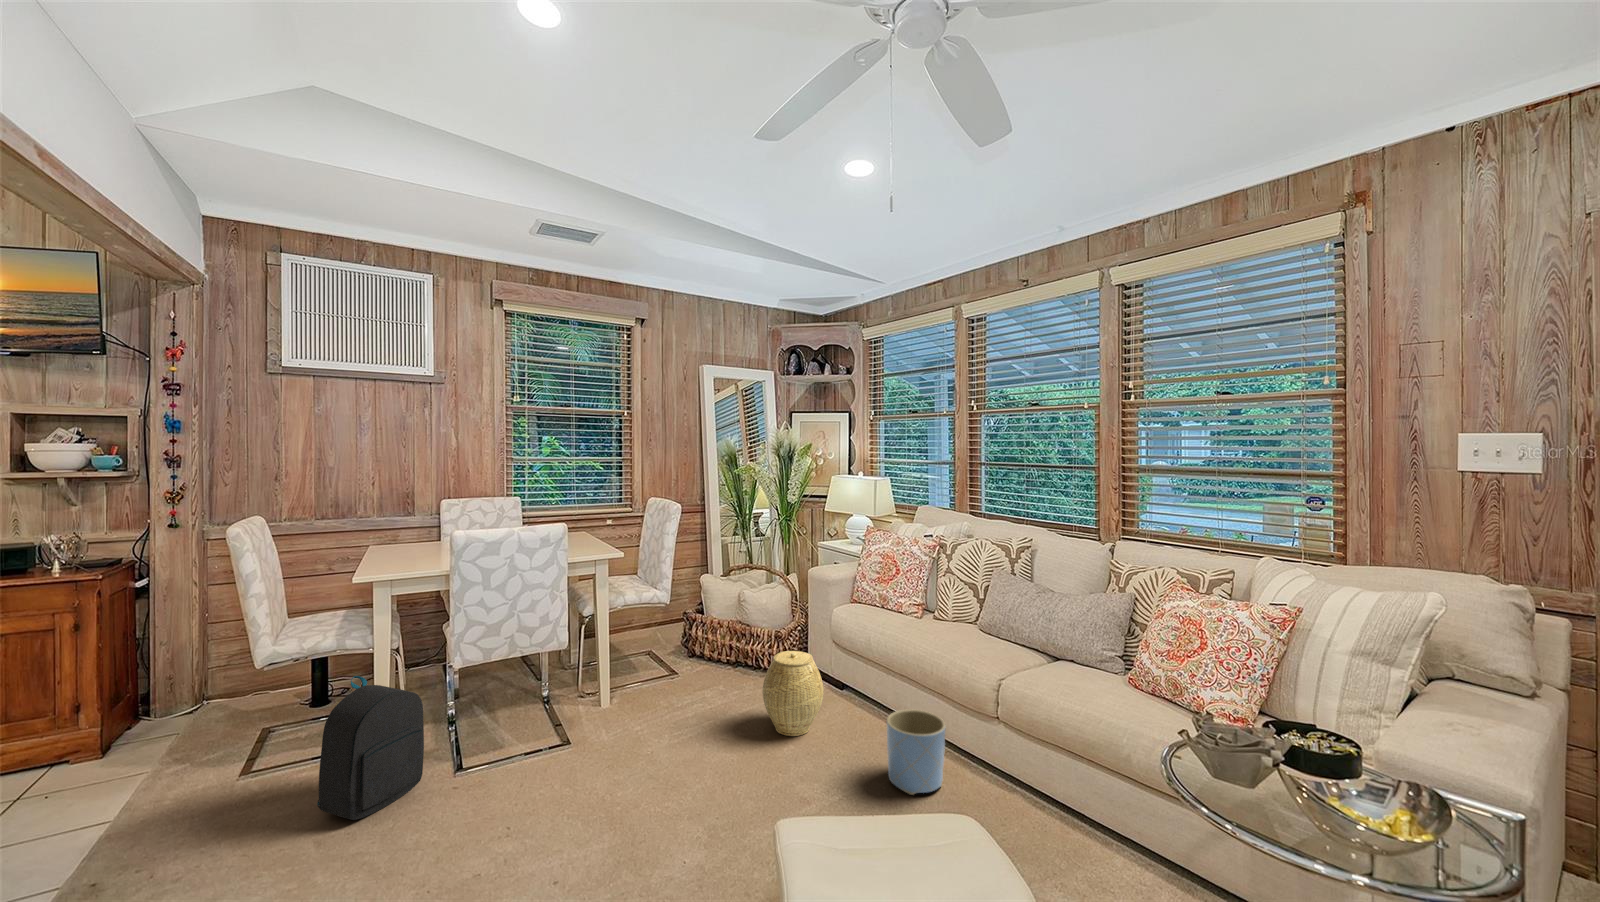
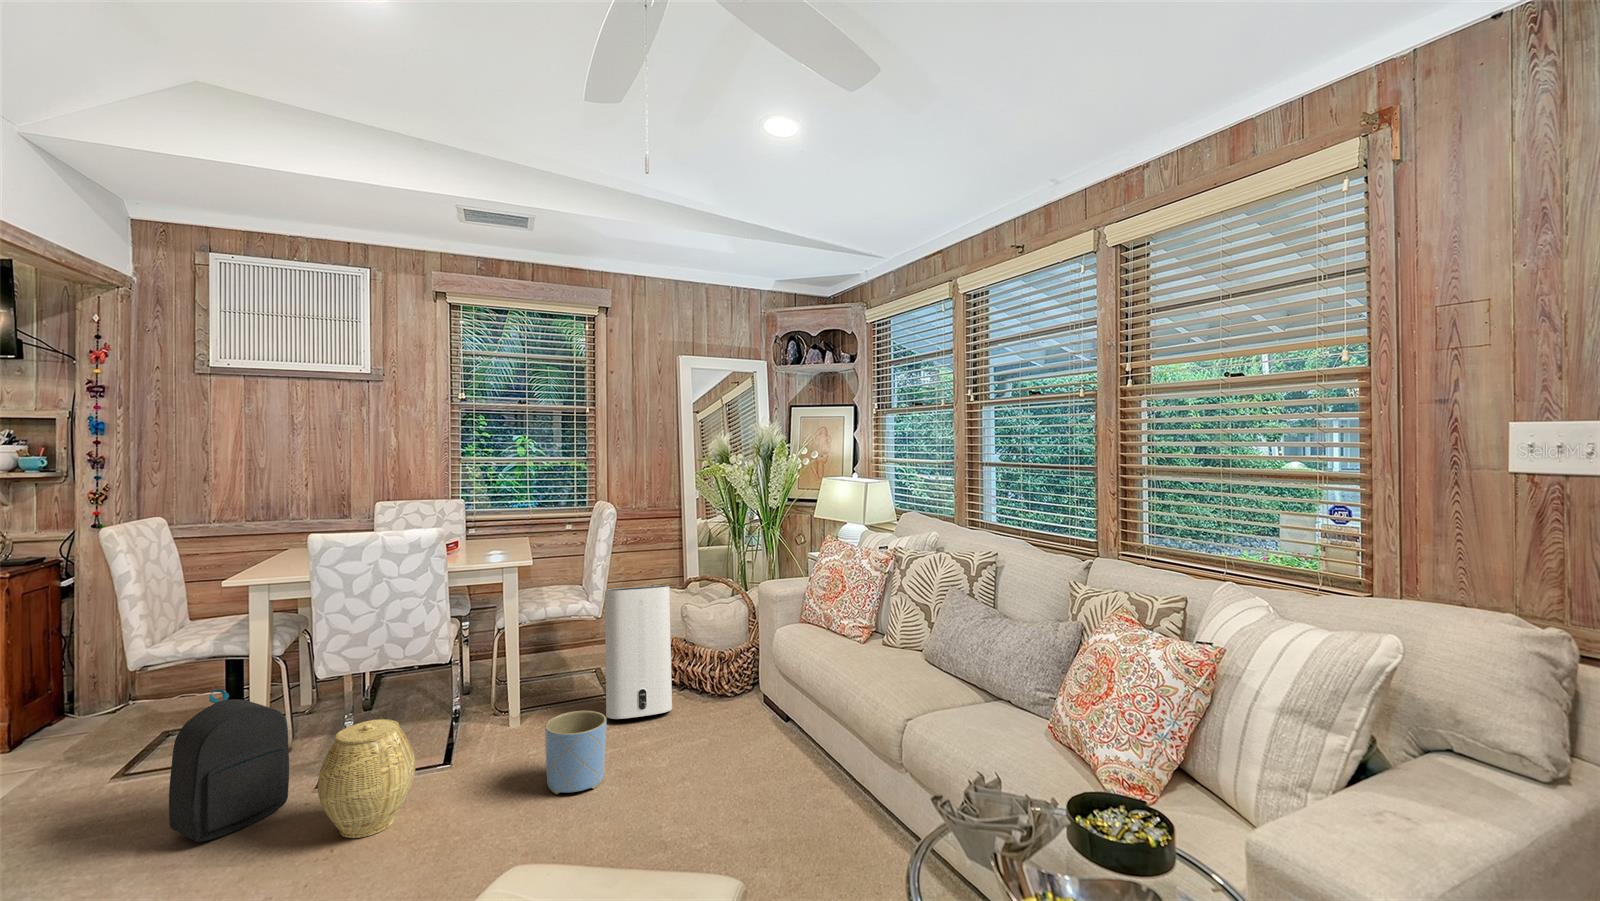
air purifier: none [679,572,739,691] -> present [605,586,672,719]
woven basket: present [762,651,823,736] -> present [318,719,415,838]
planter: present [887,709,945,795] -> present [545,711,607,794]

